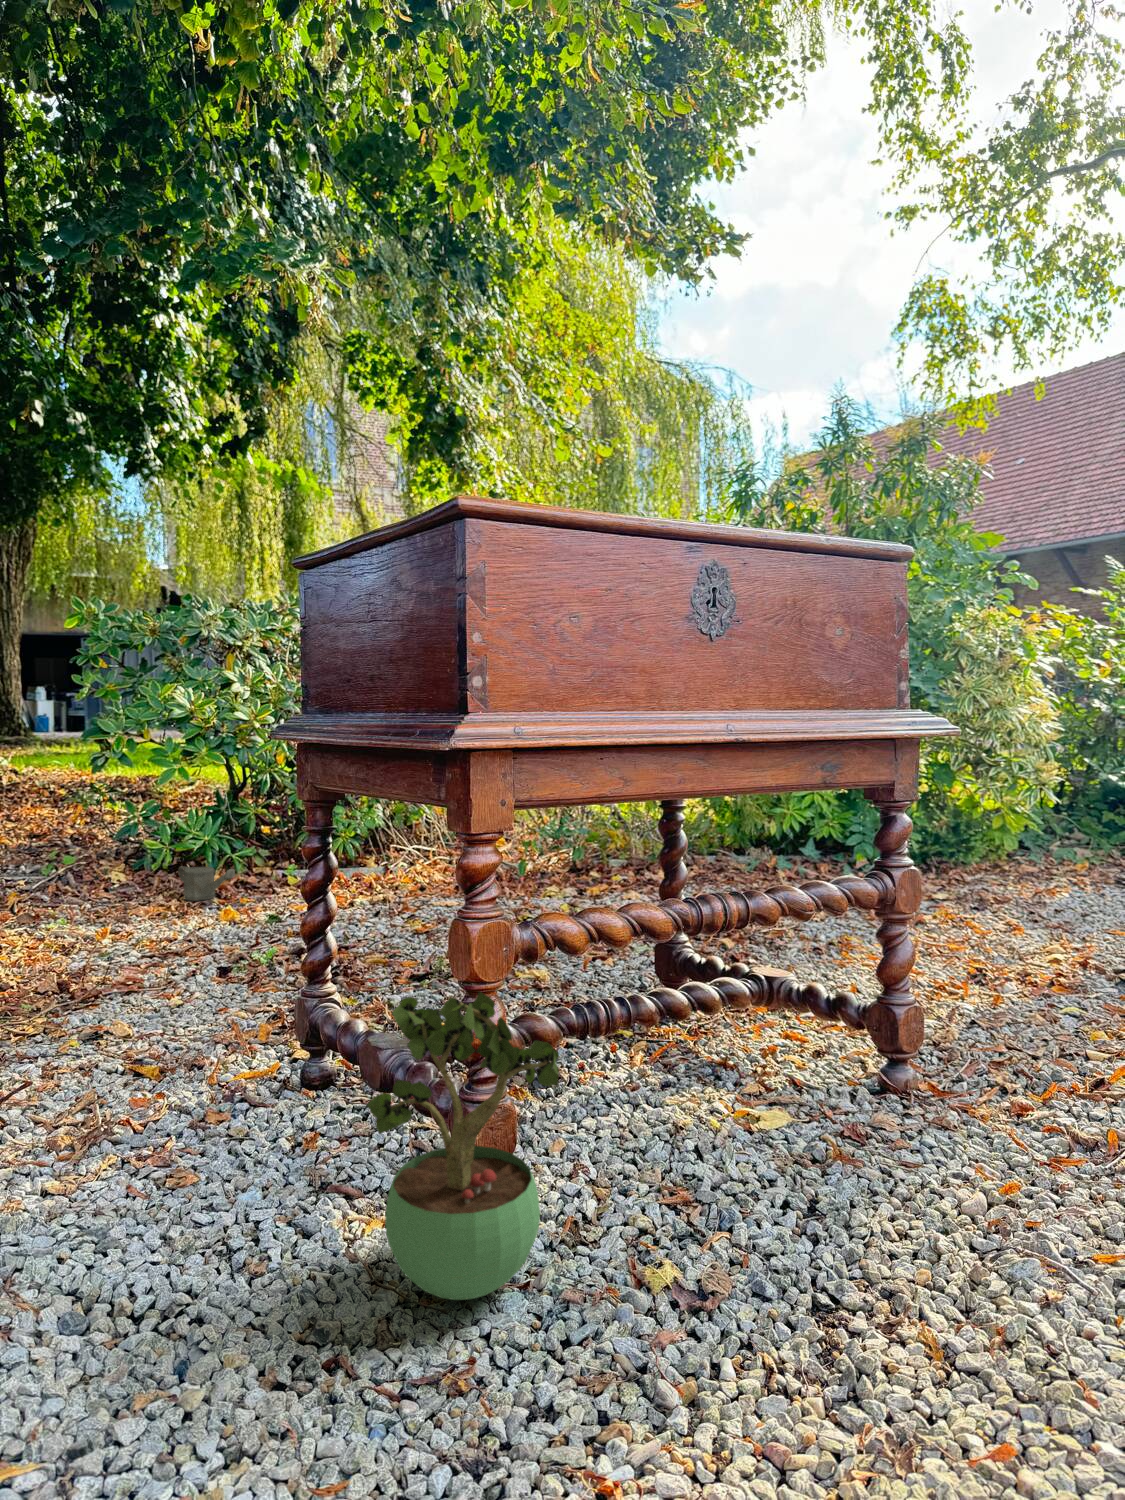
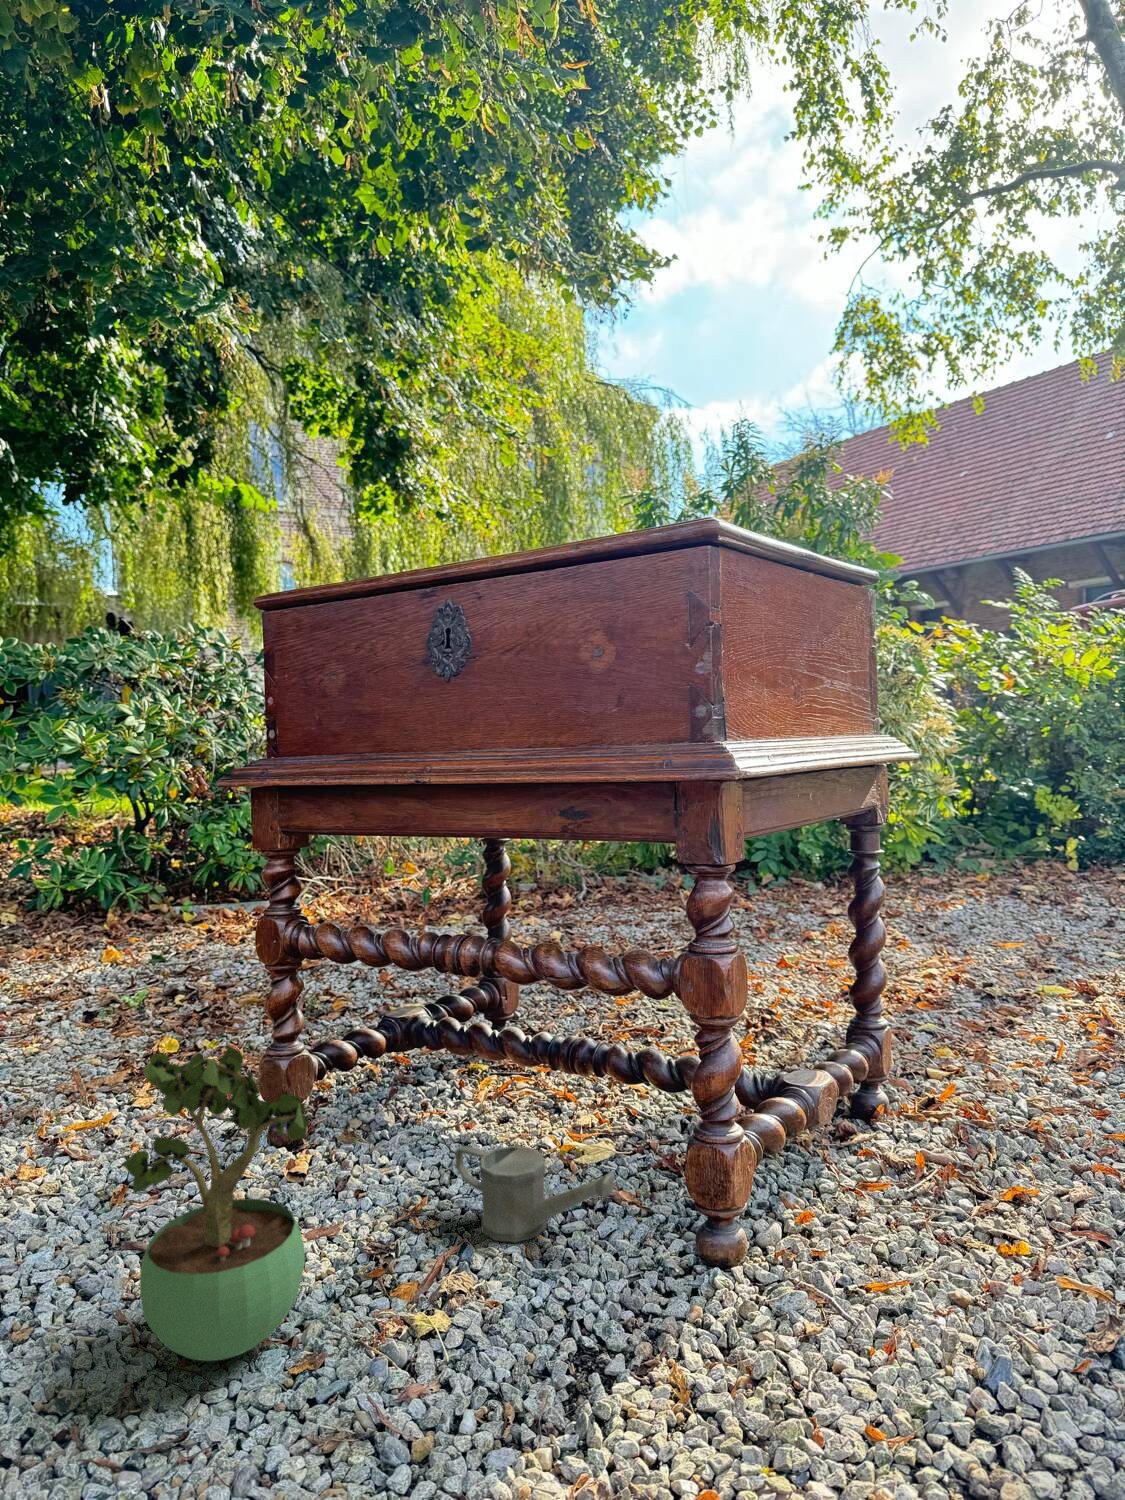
watering can: present [179,866,235,901] -> present [455,1146,615,1242]

